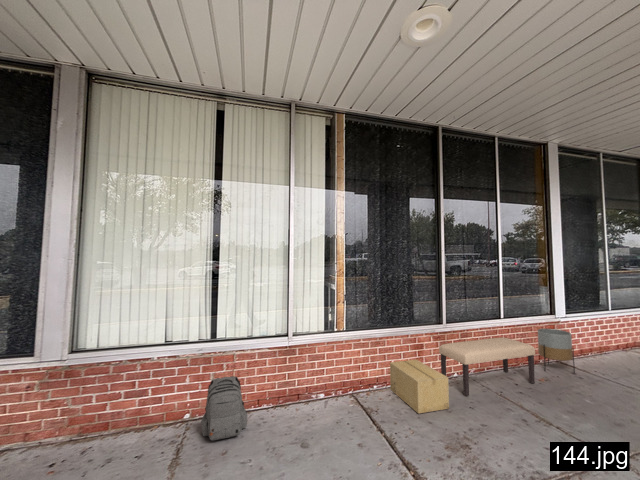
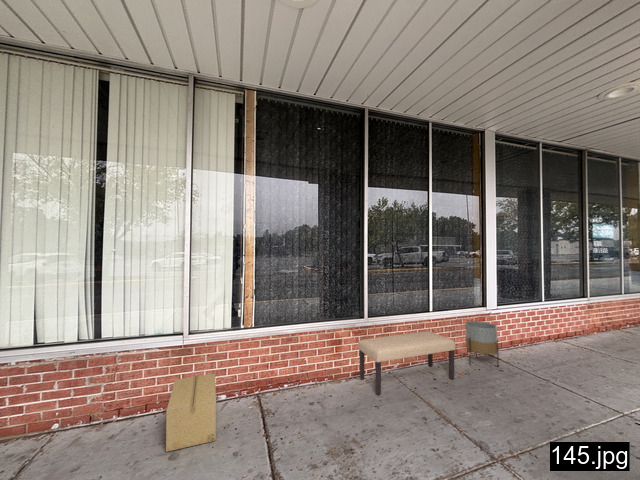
cardboard box: present [390,360,449,414] -> present [166,374,216,452]
backpack: present [201,376,247,440] -> none [59,382,124,457]

